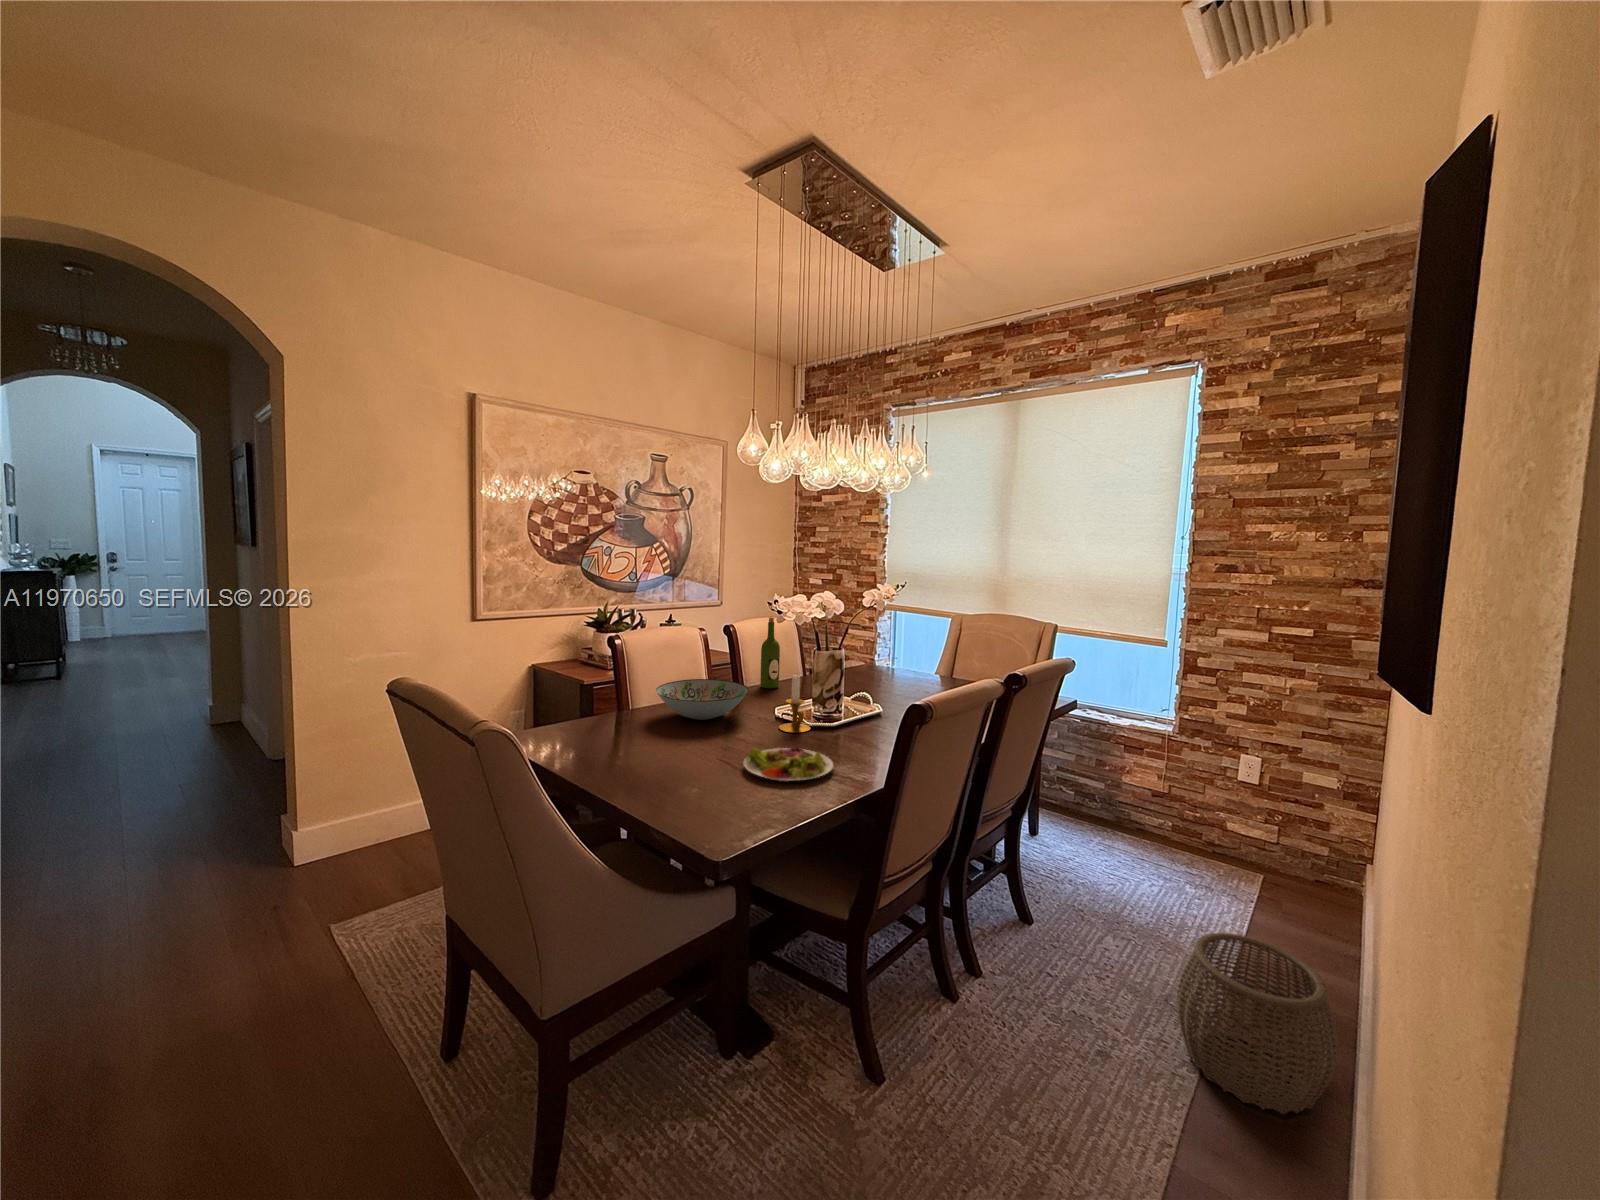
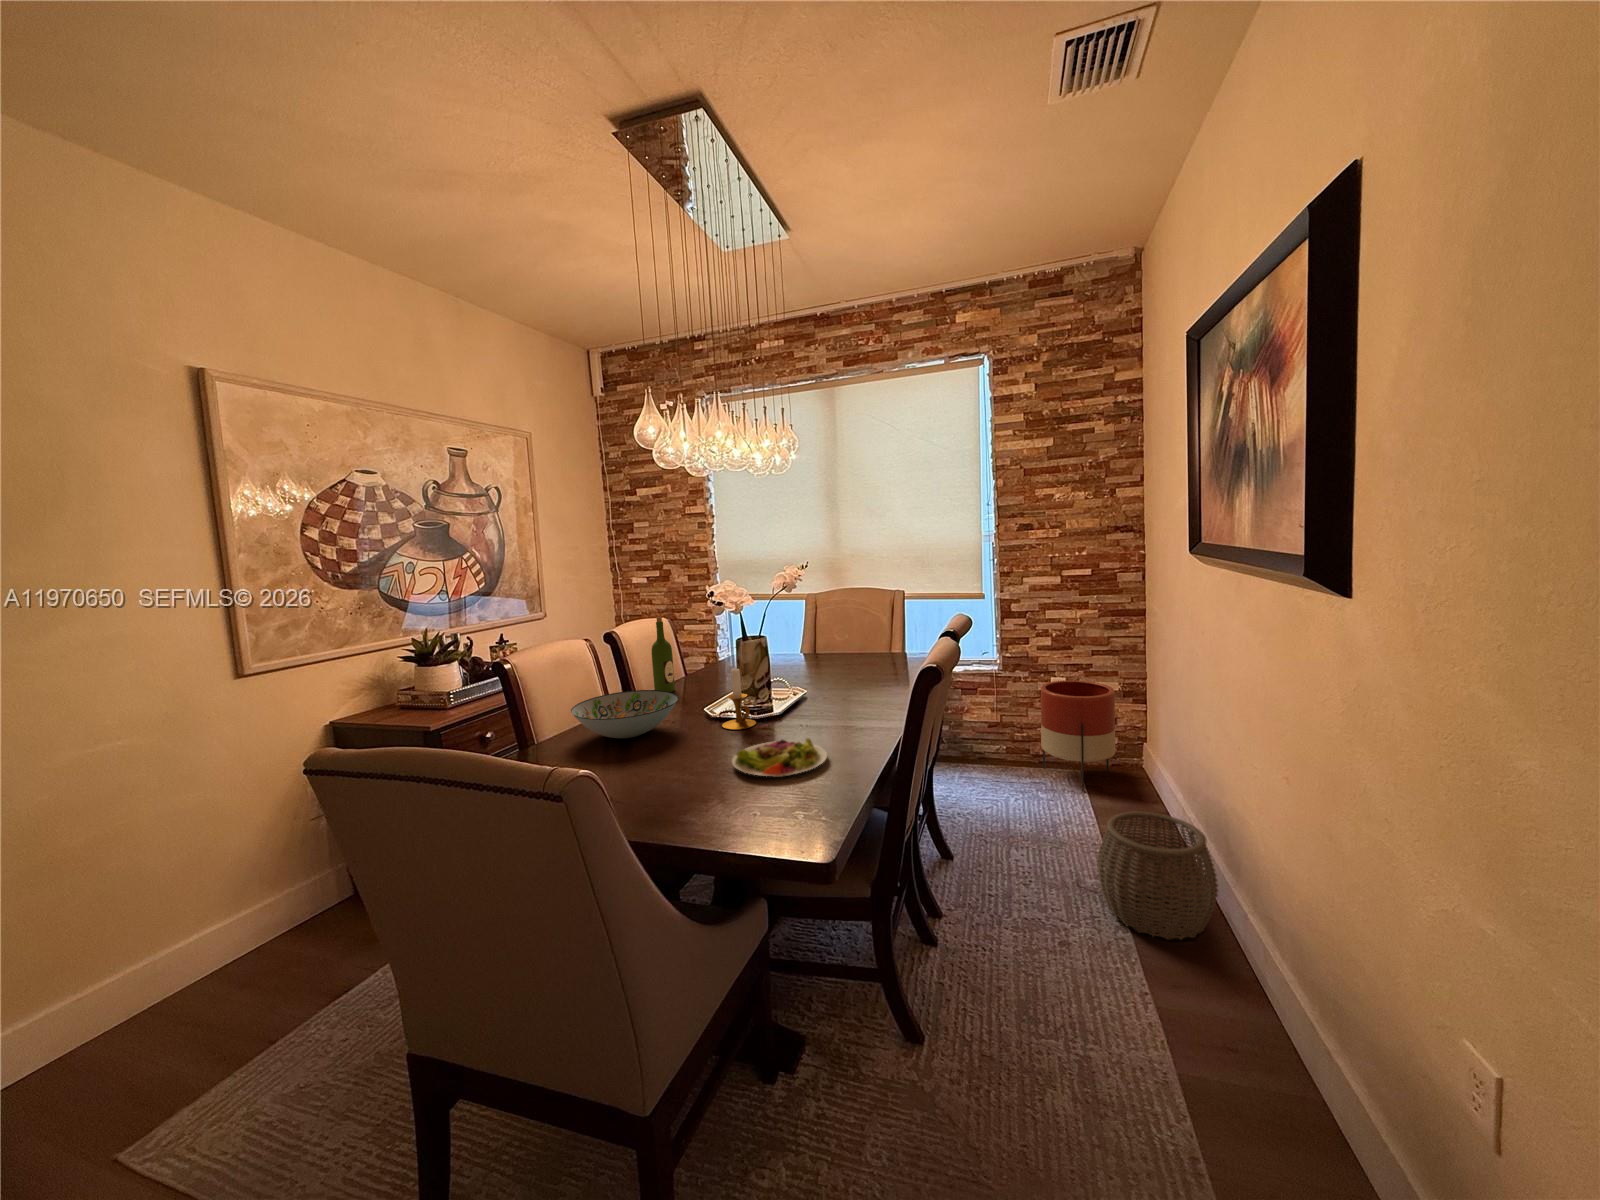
planter: none [1207,761,1318,903] -> present [1041,680,1115,791]

